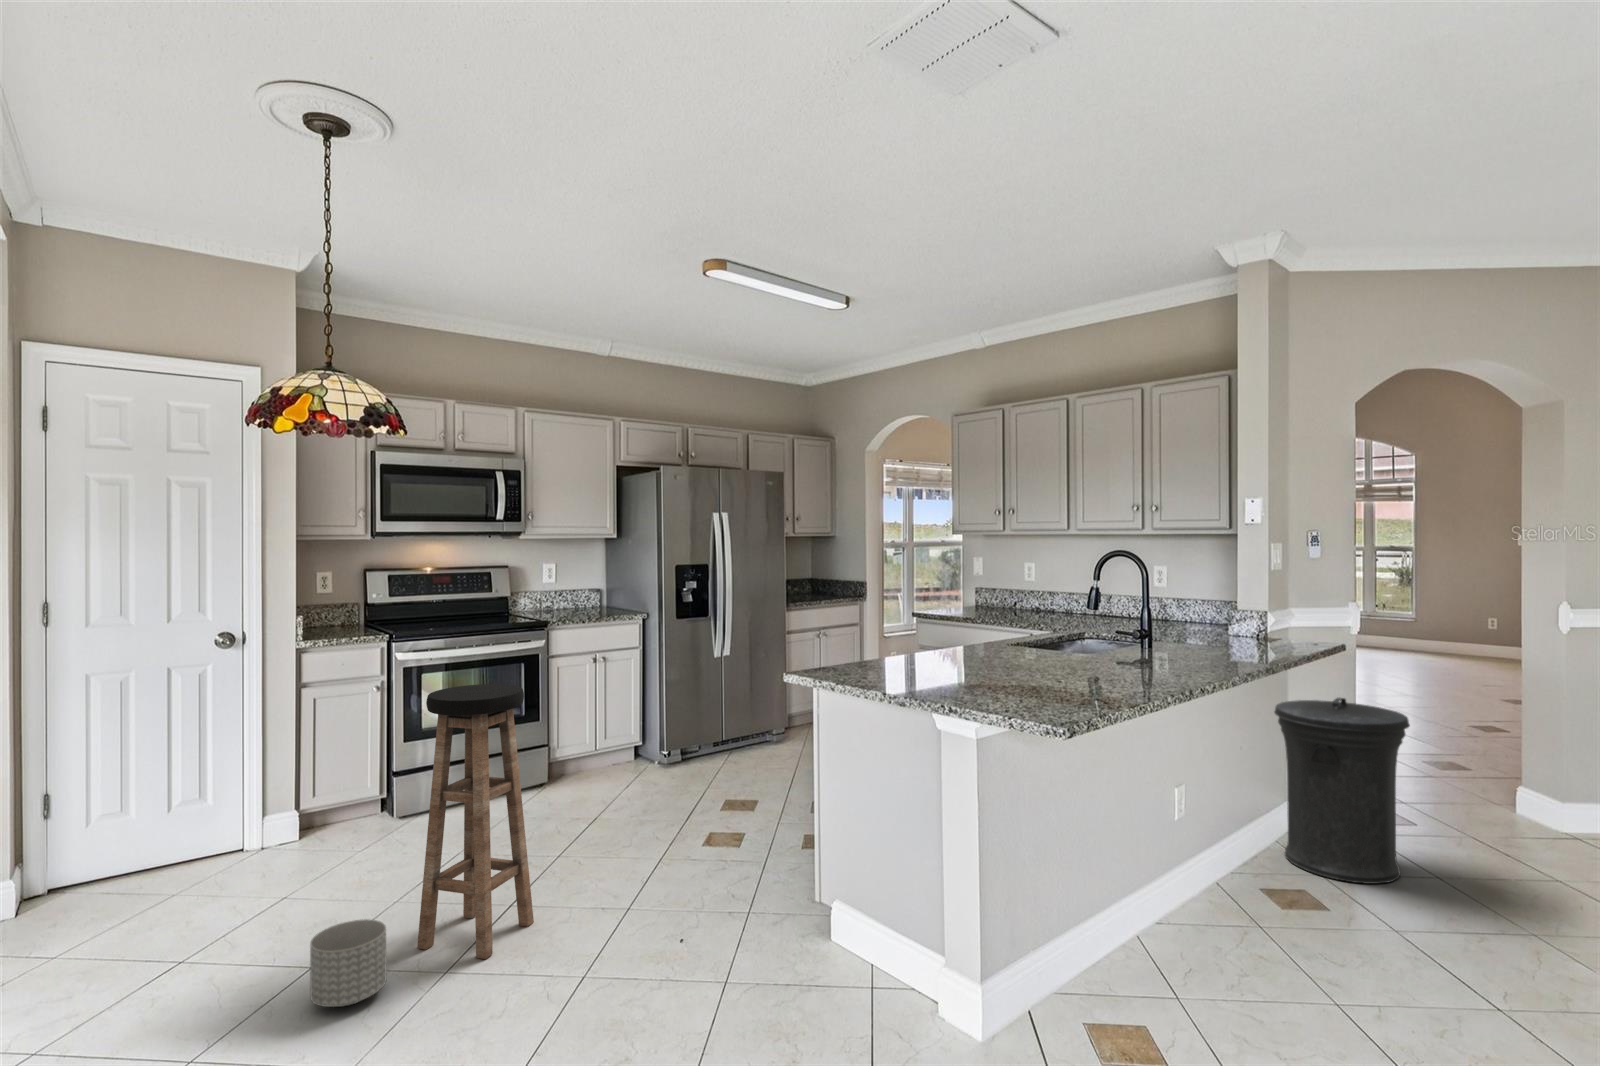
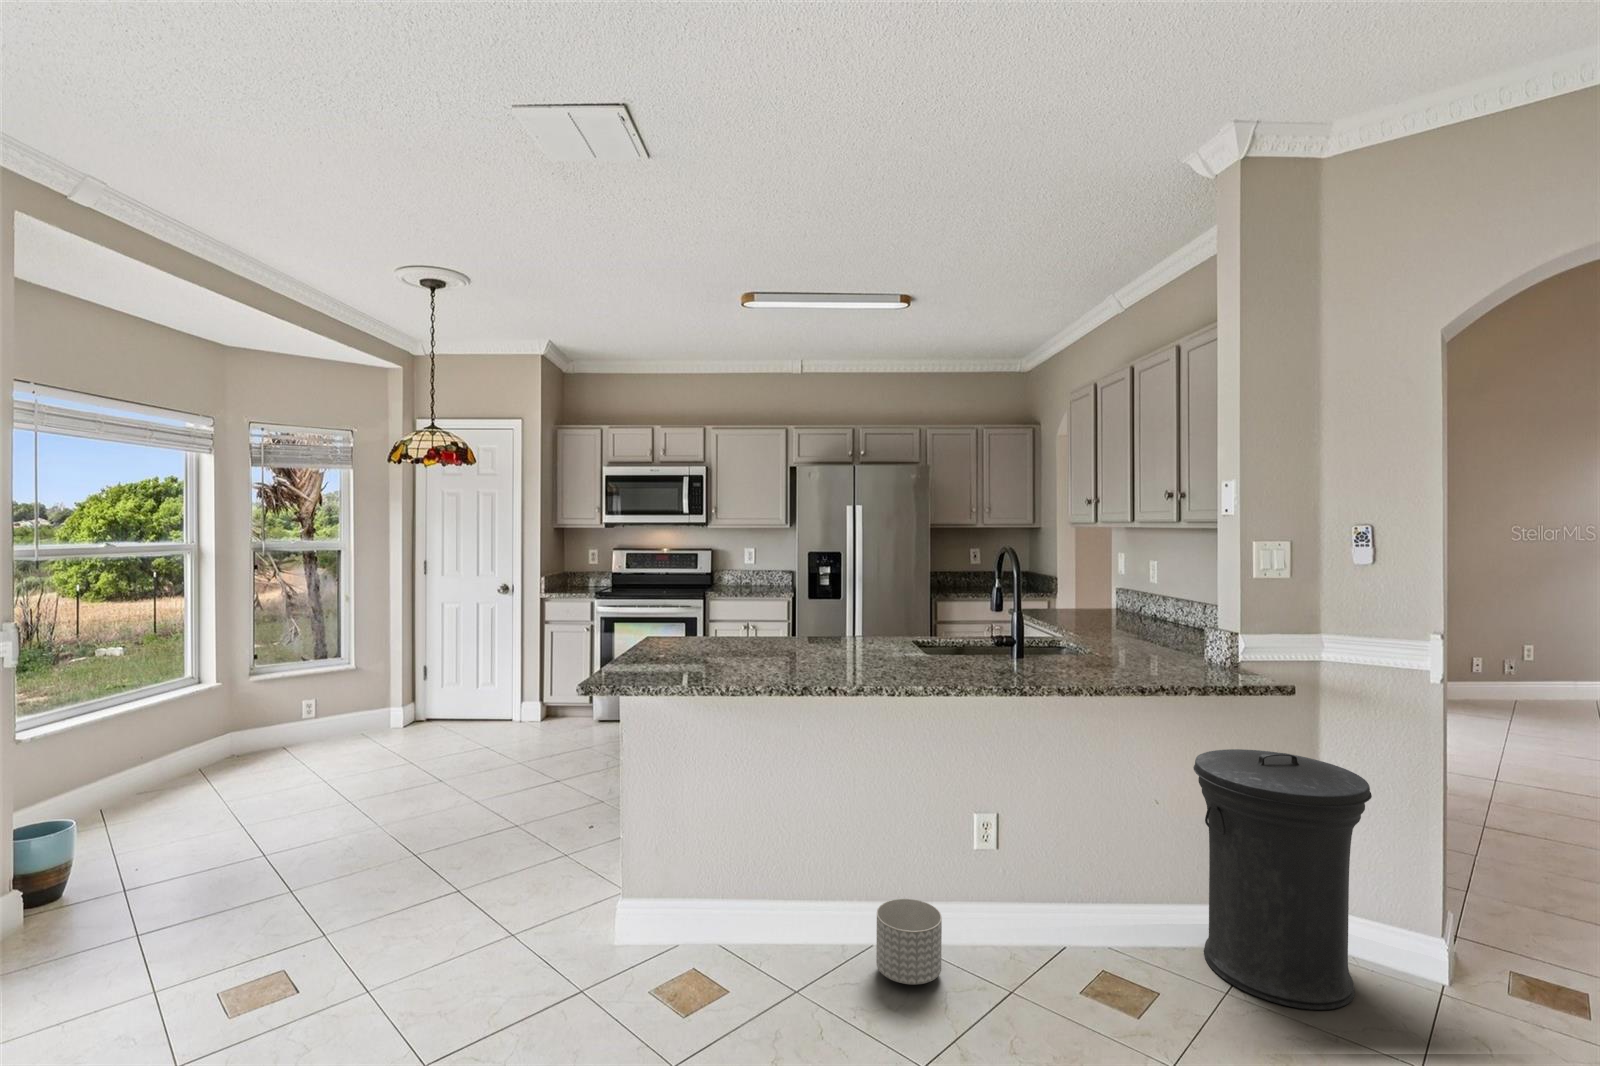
bar stool: present [417,684,534,959] -> none [485,626,552,802]
planter: present [310,919,386,1007] -> present [876,899,942,985]

